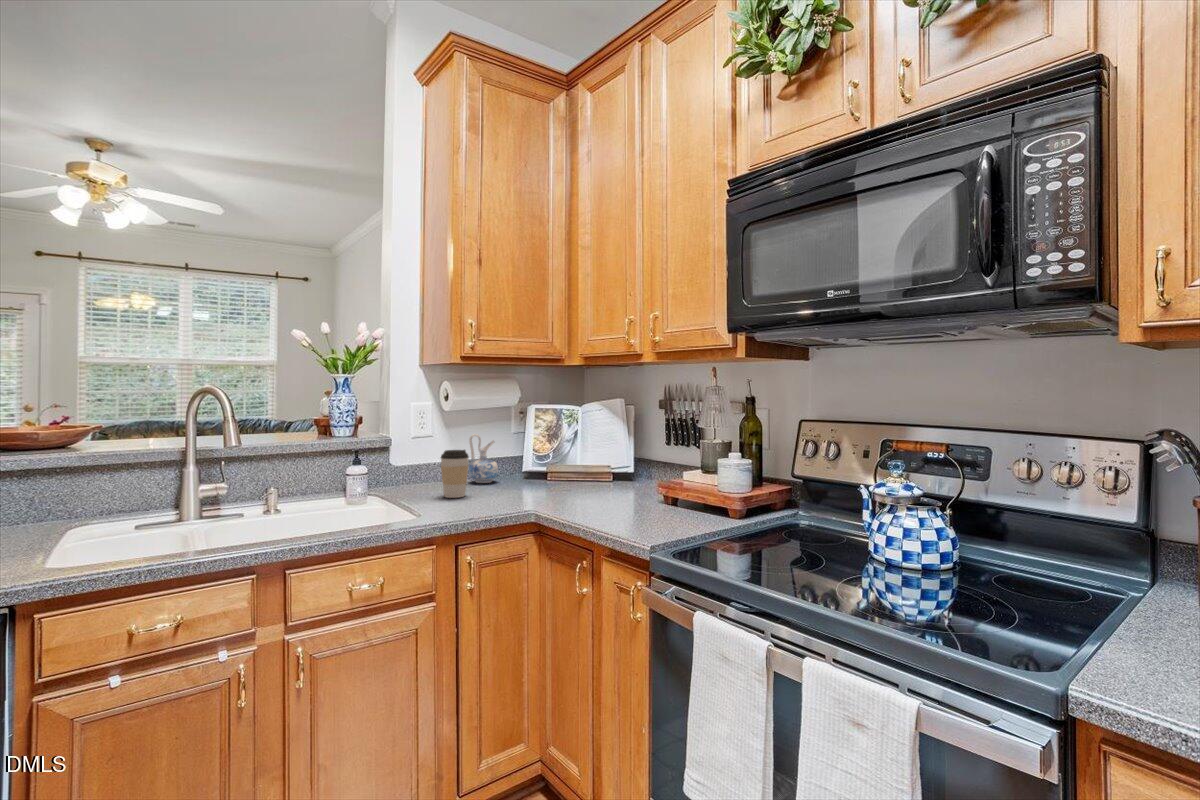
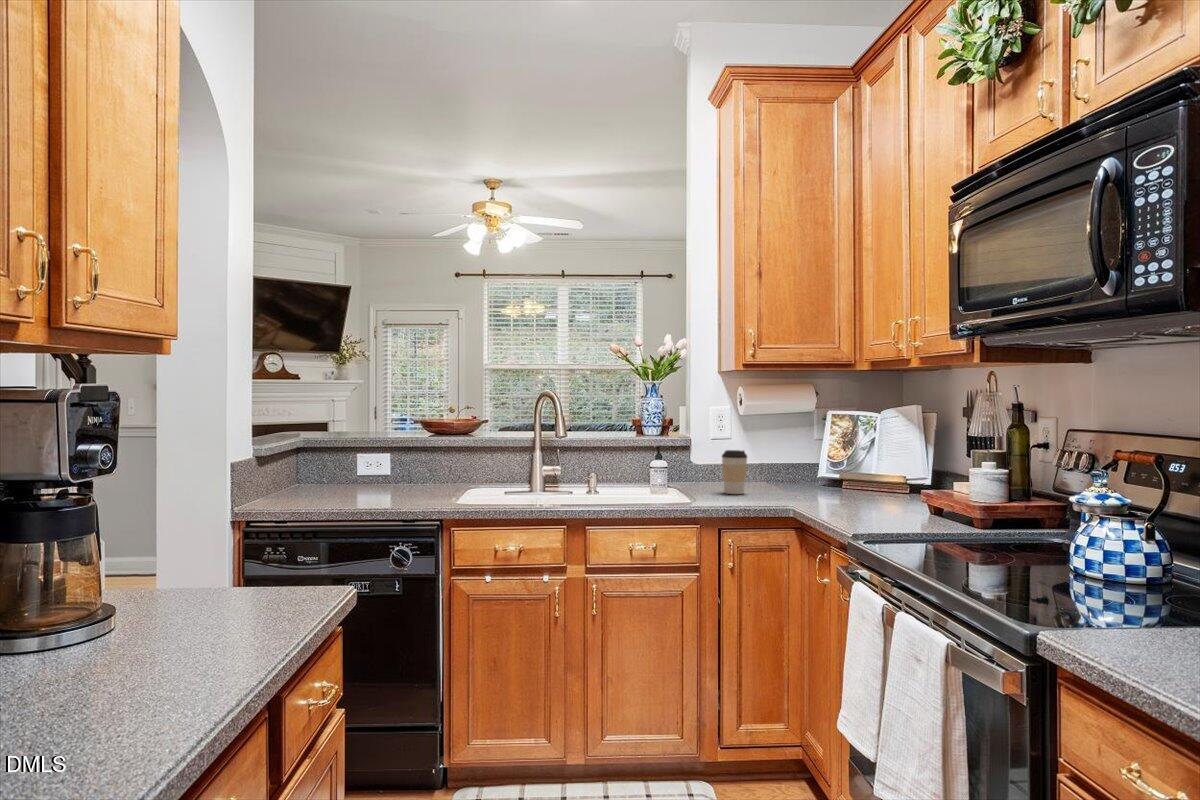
ceramic pitcher: present [469,434,498,483] -> none [759,438,789,487]

